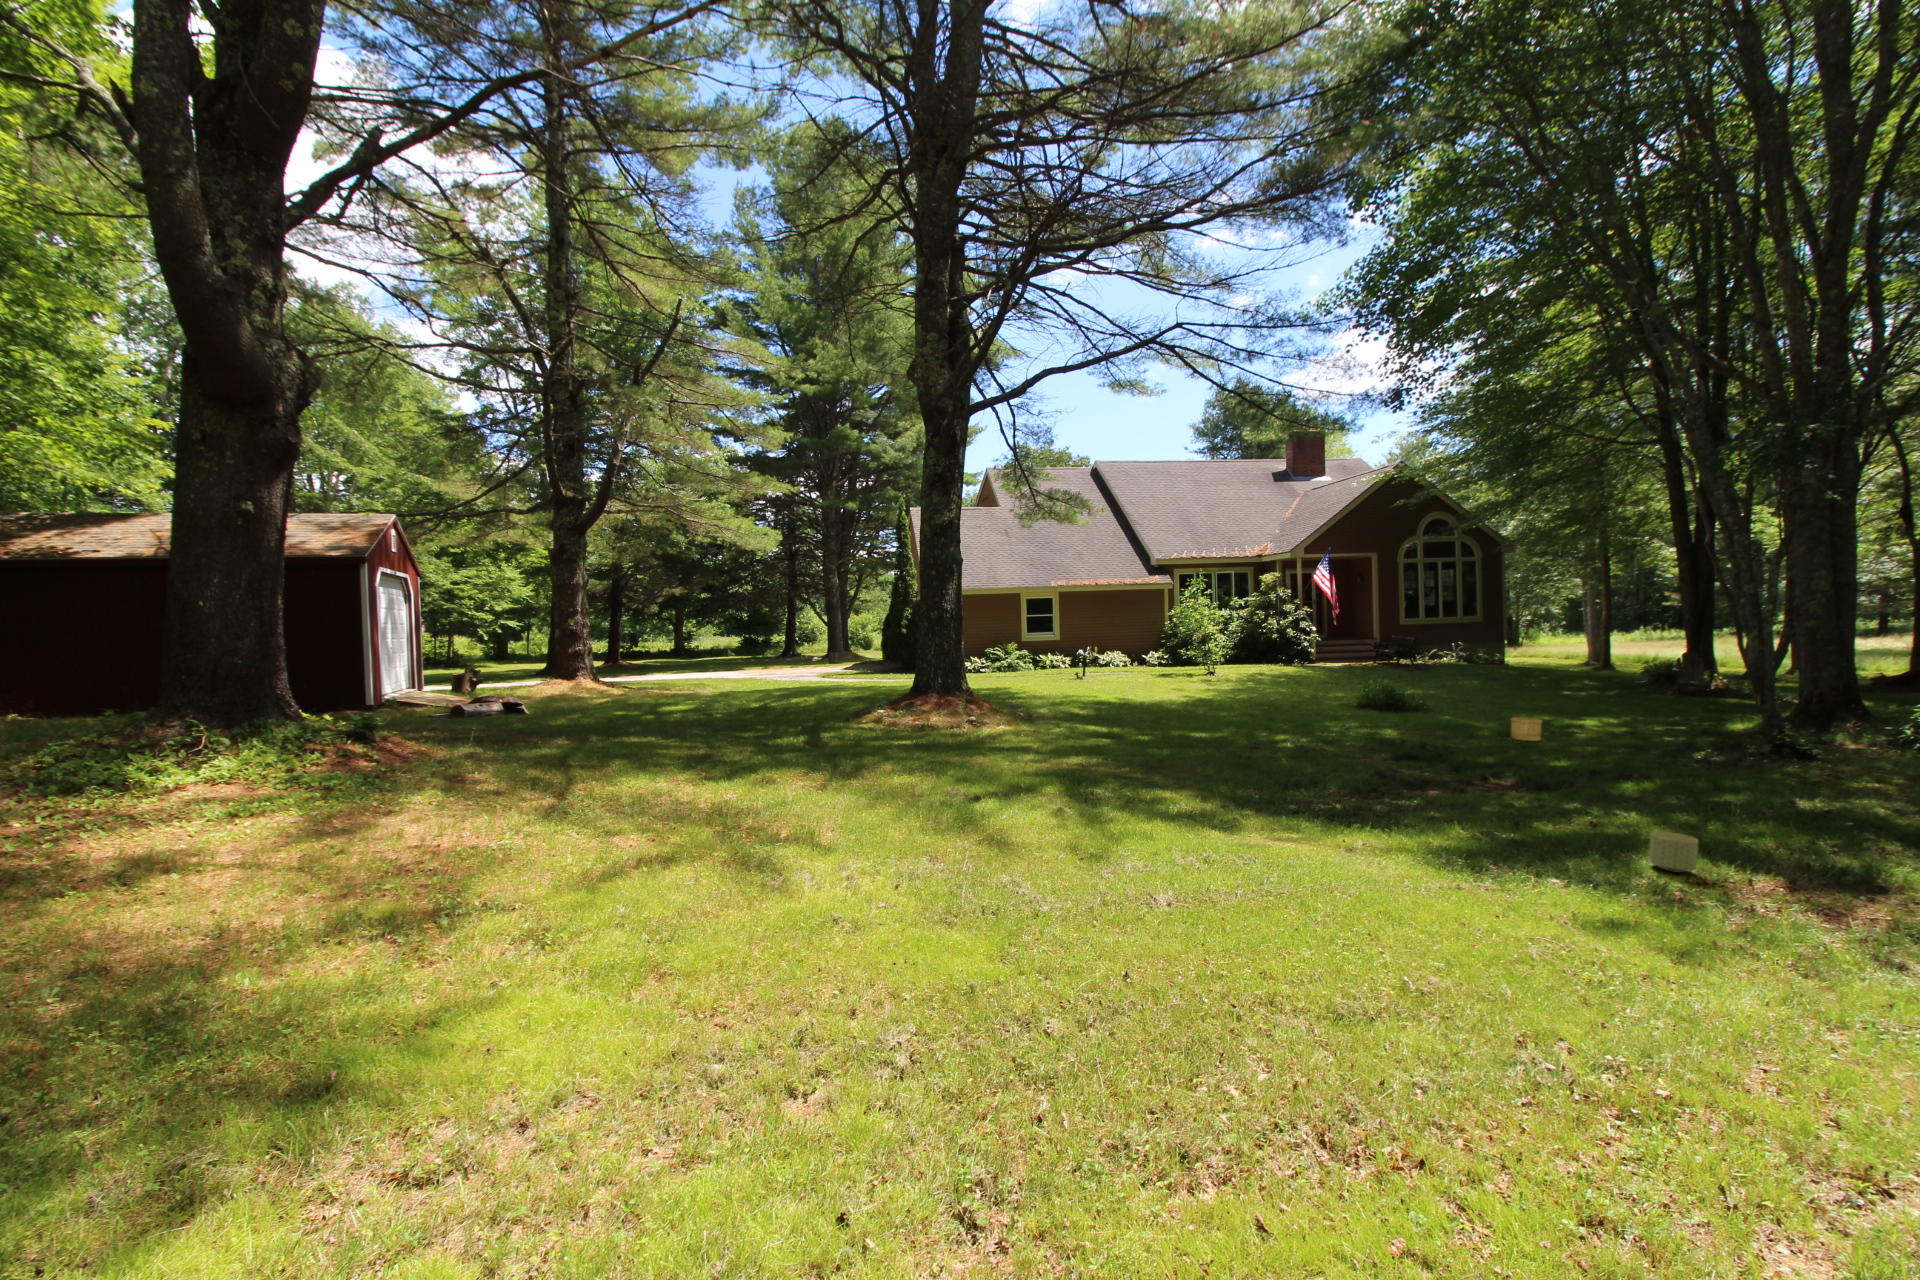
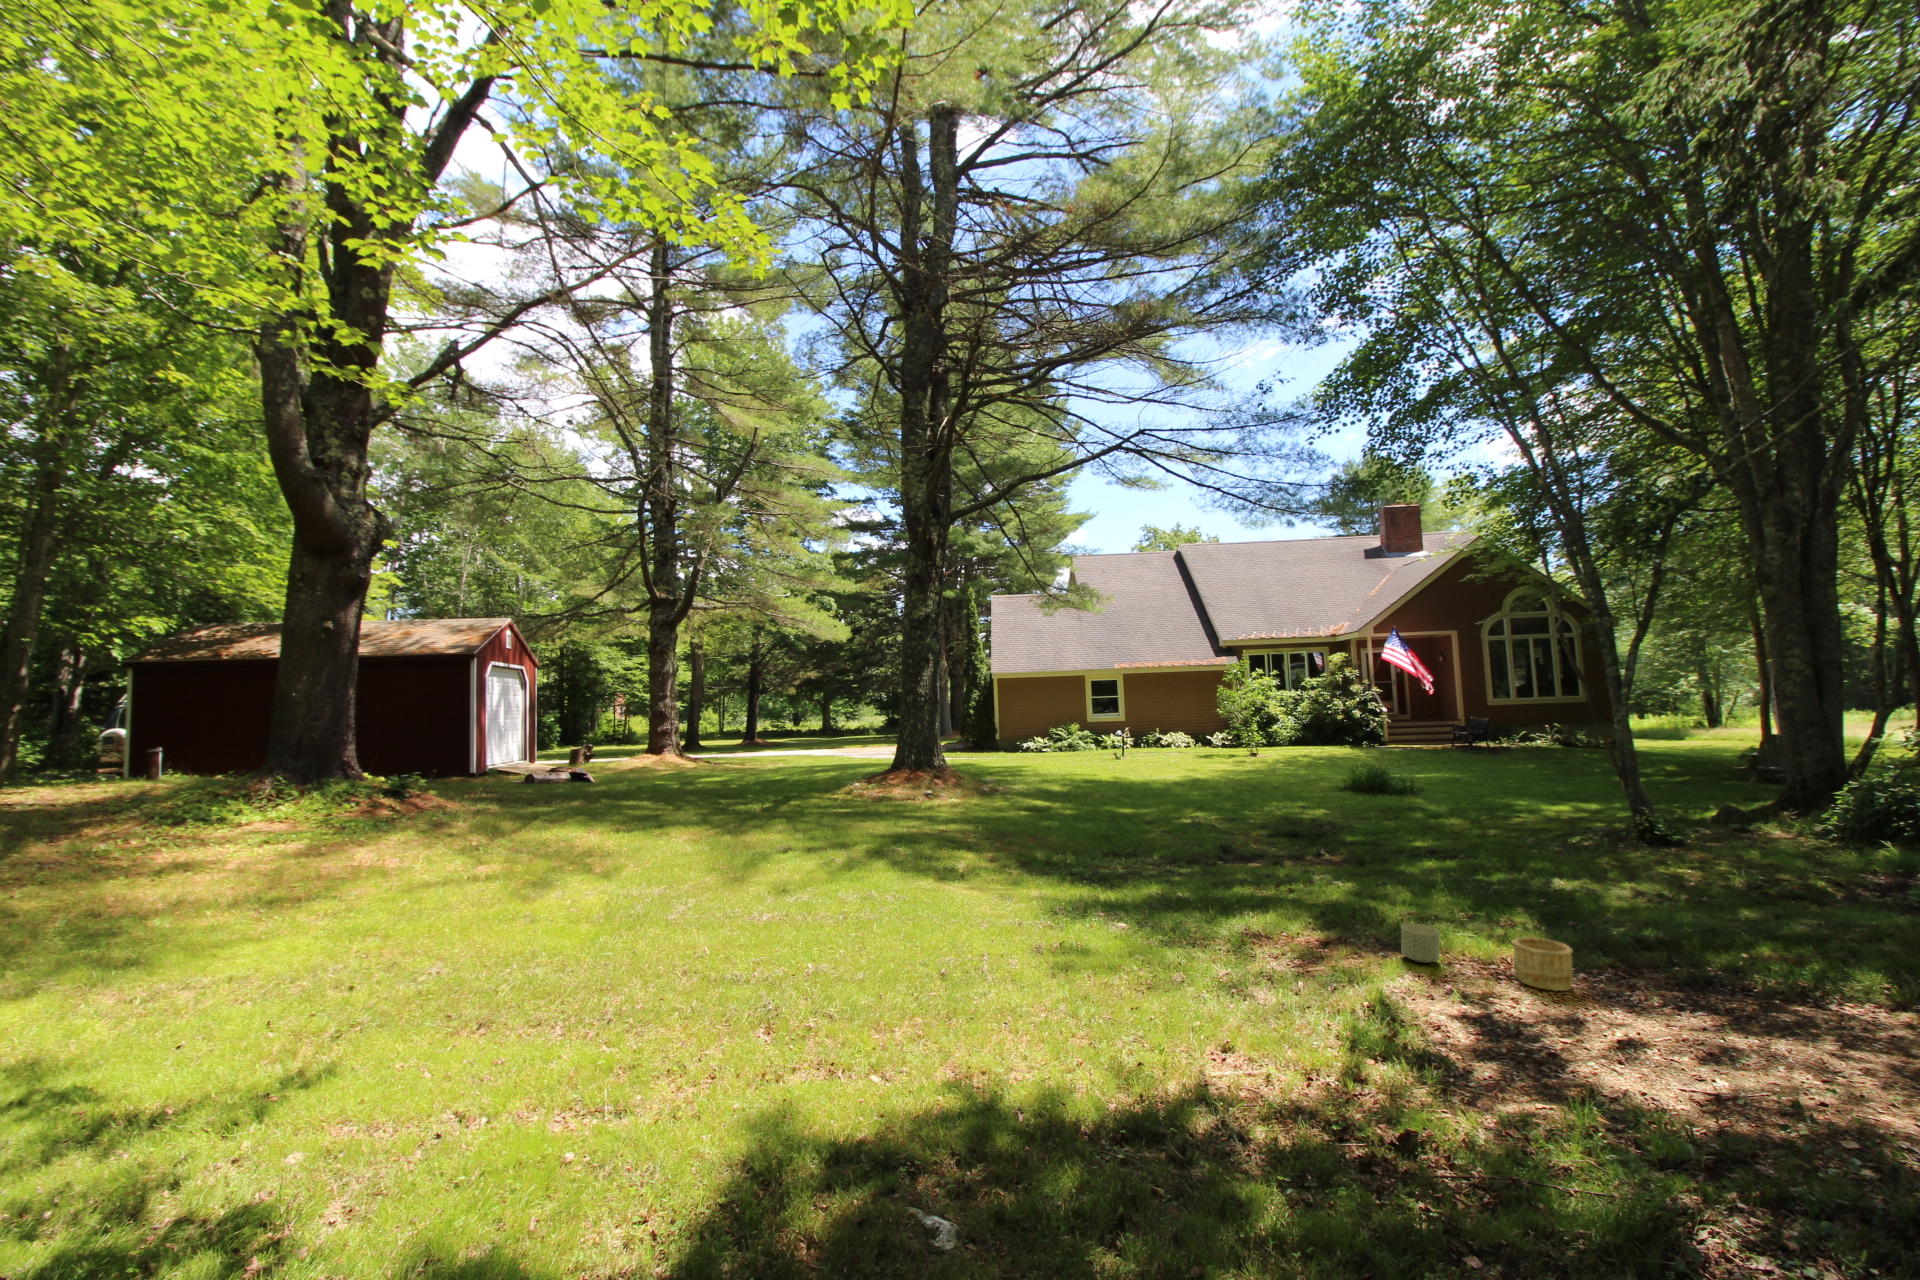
wooden bucket: present [1511,717,1542,741] -> present [1512,937,1573,991]

